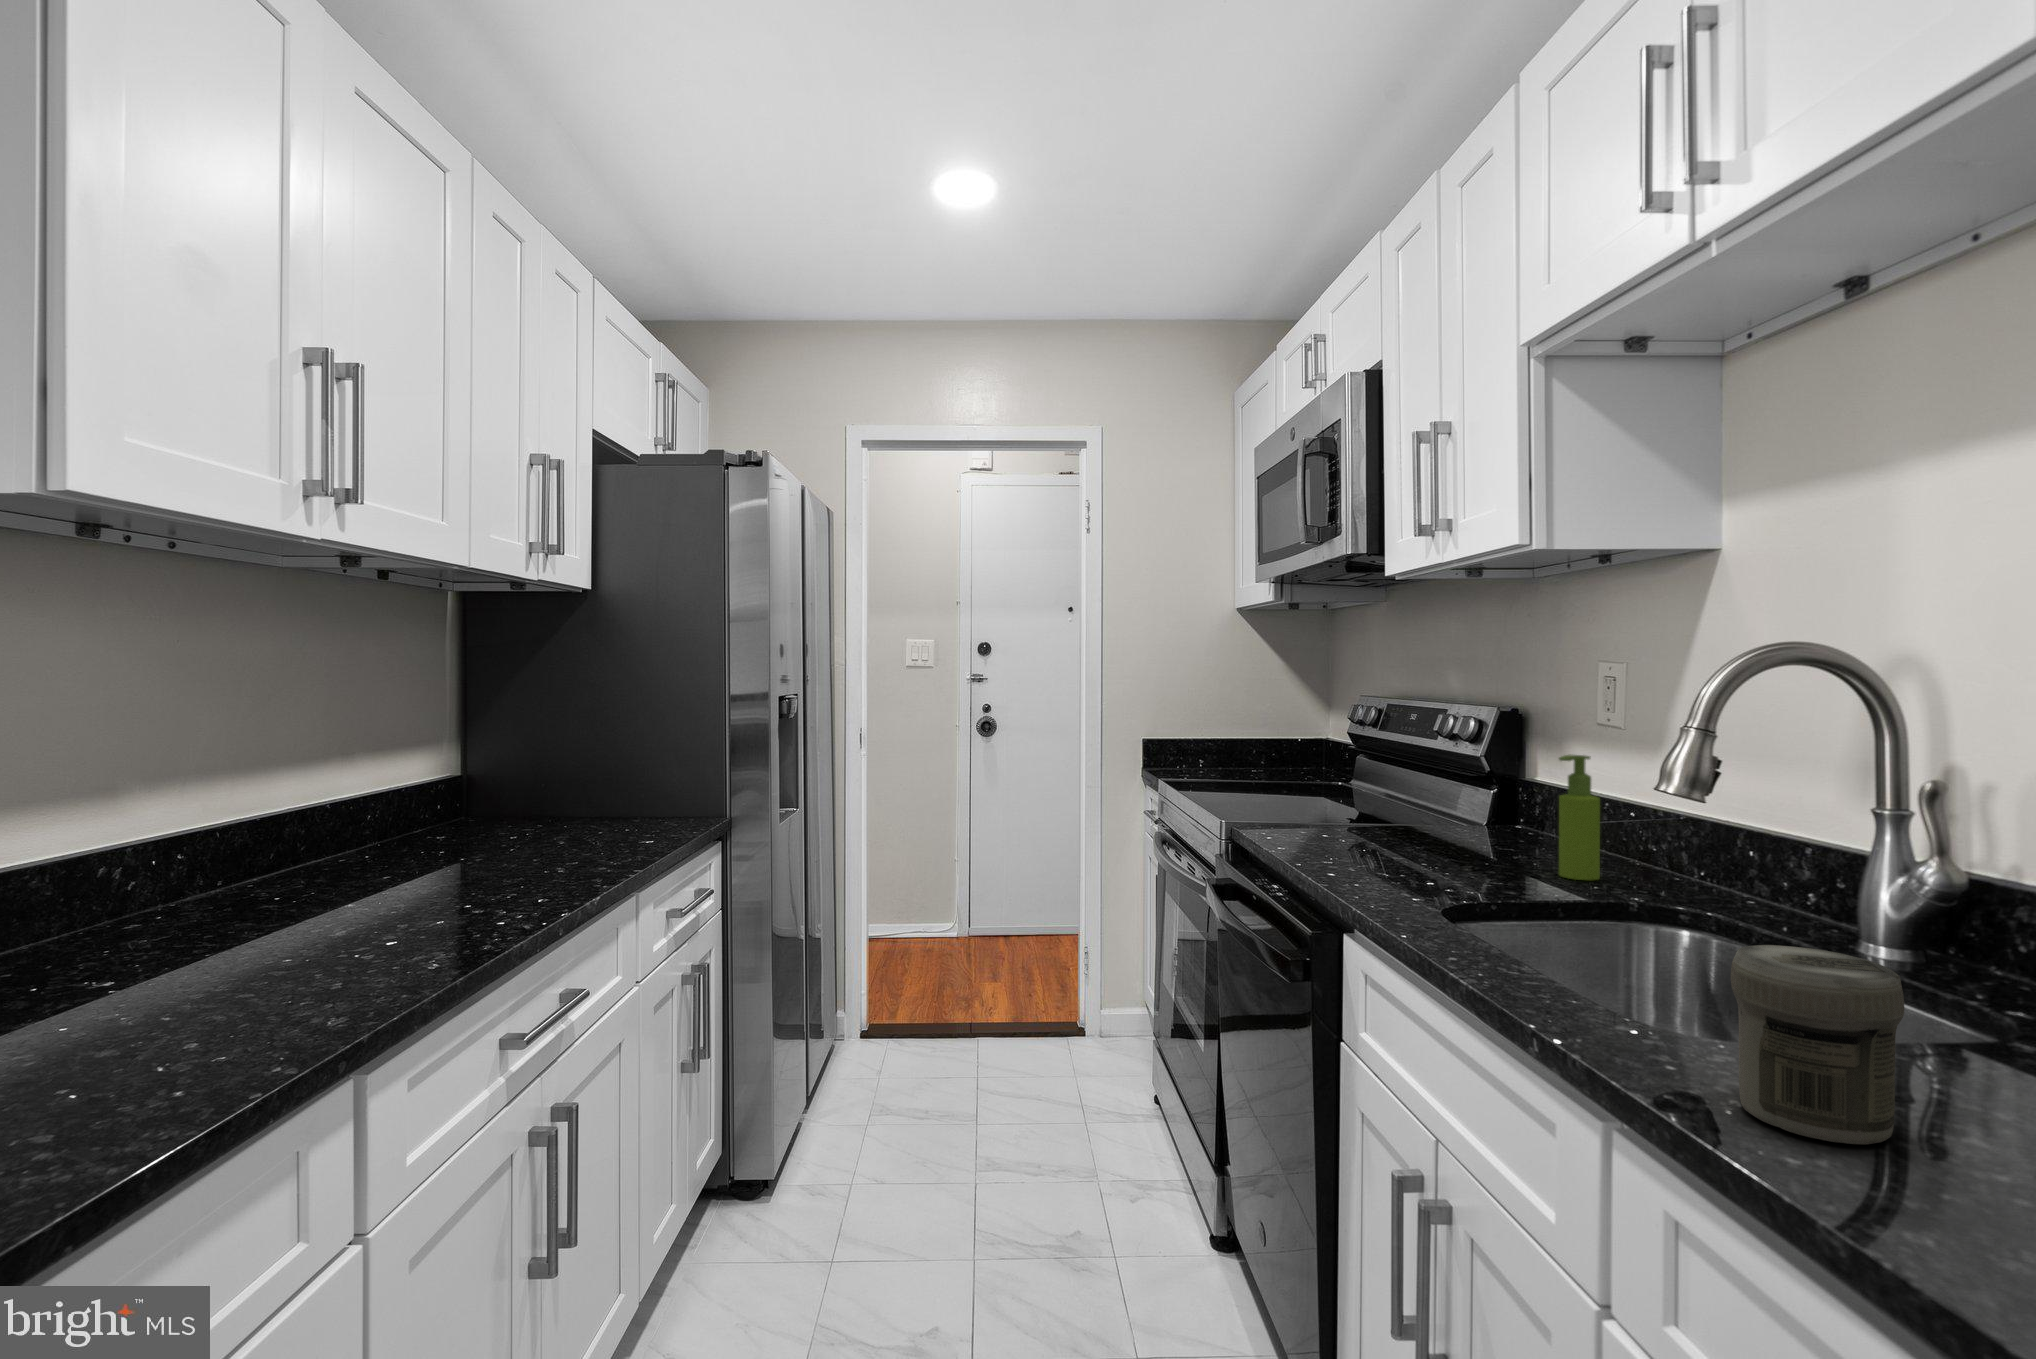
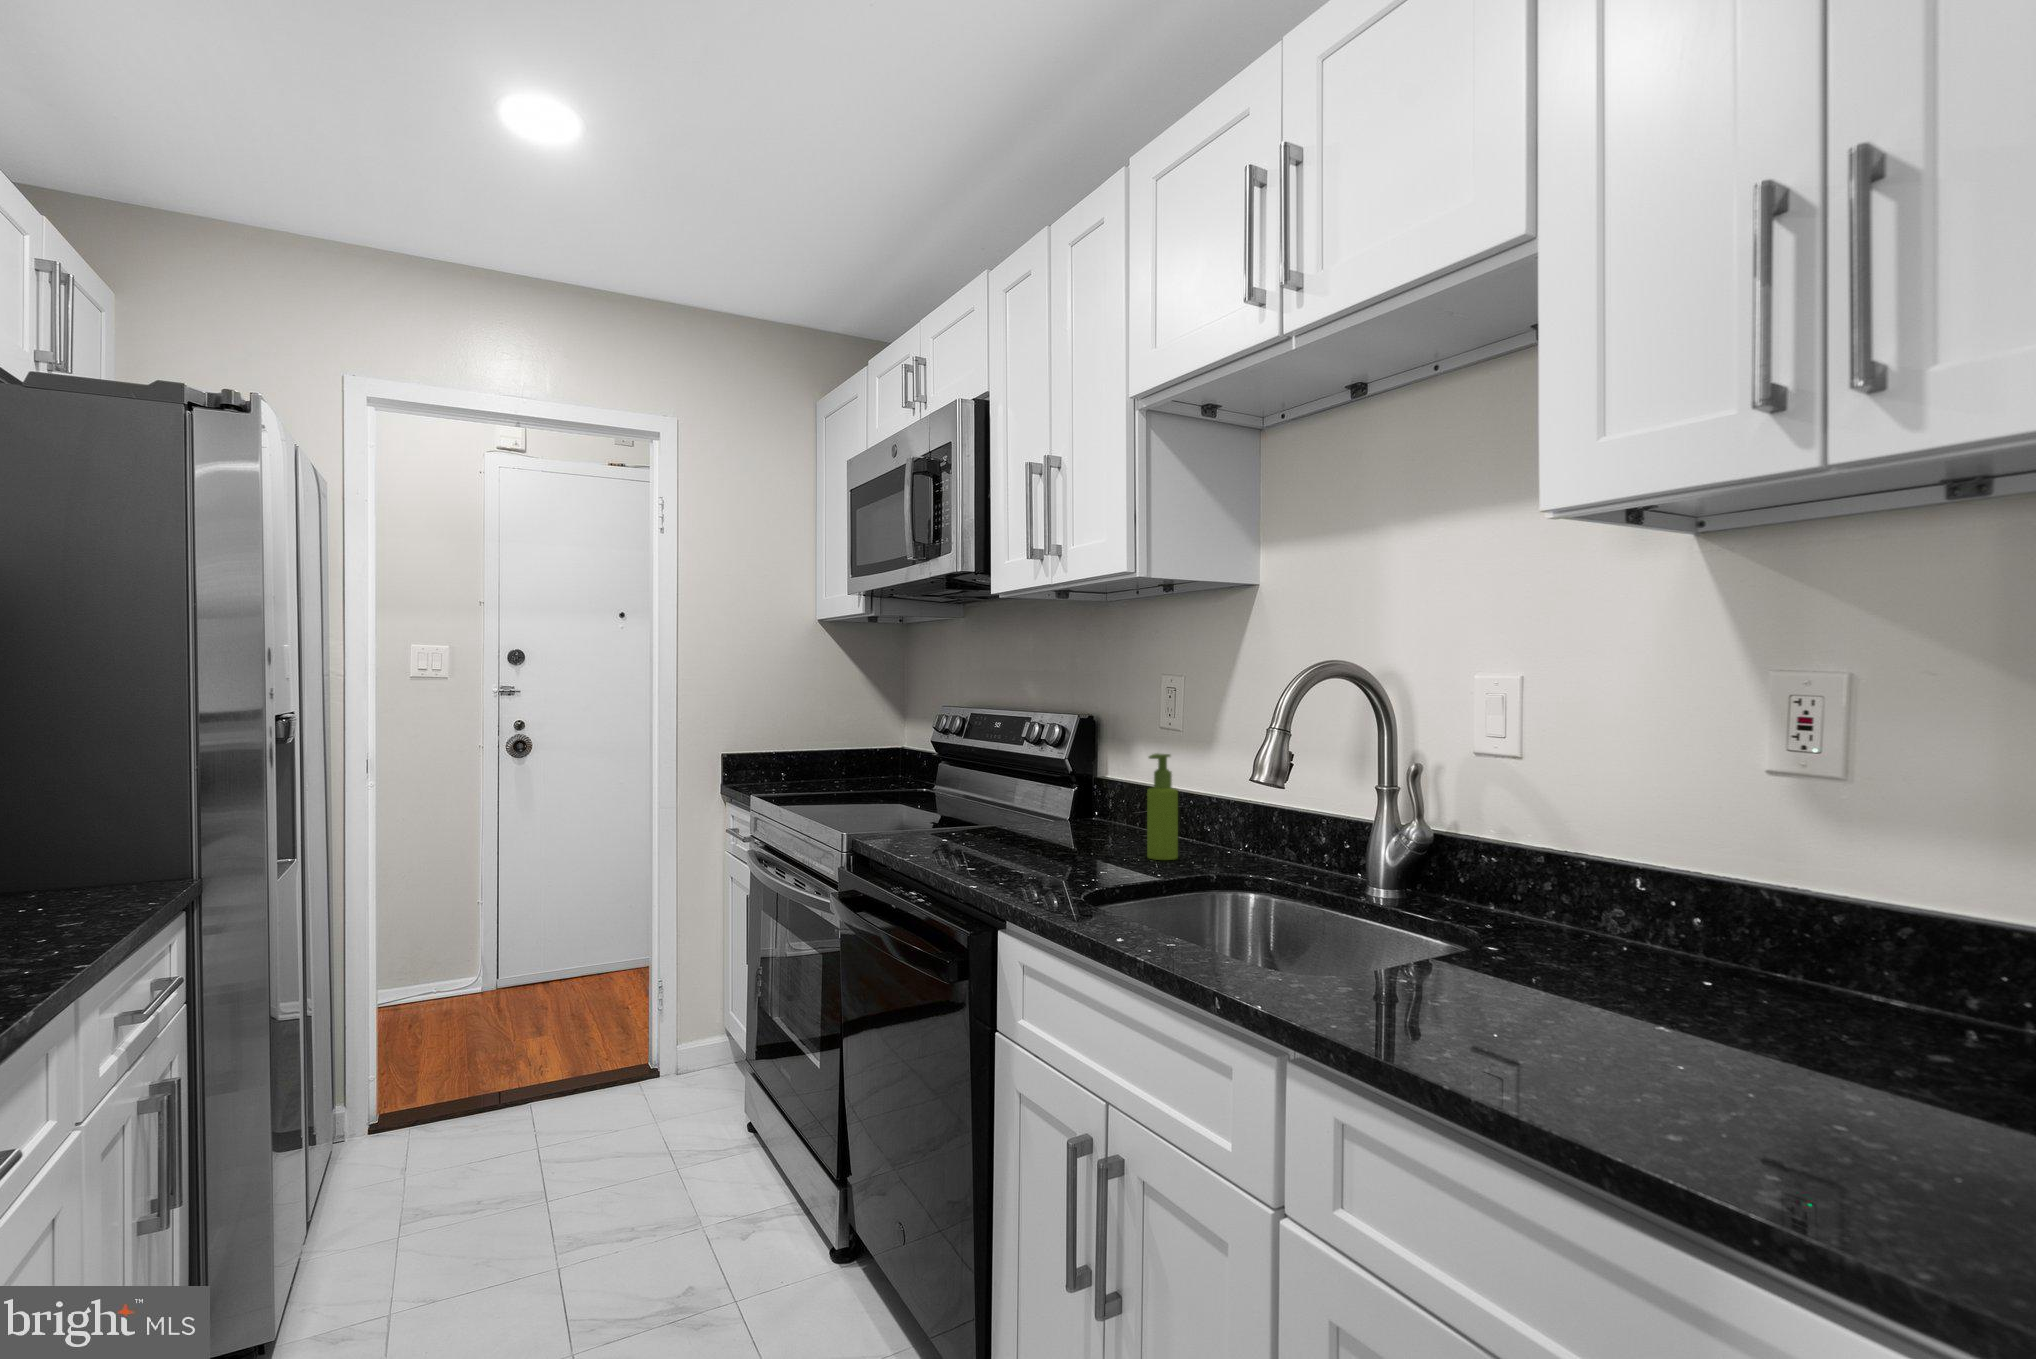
jar: present [1731,945,1904,1144] -> none [1354,887,1461,1025]

